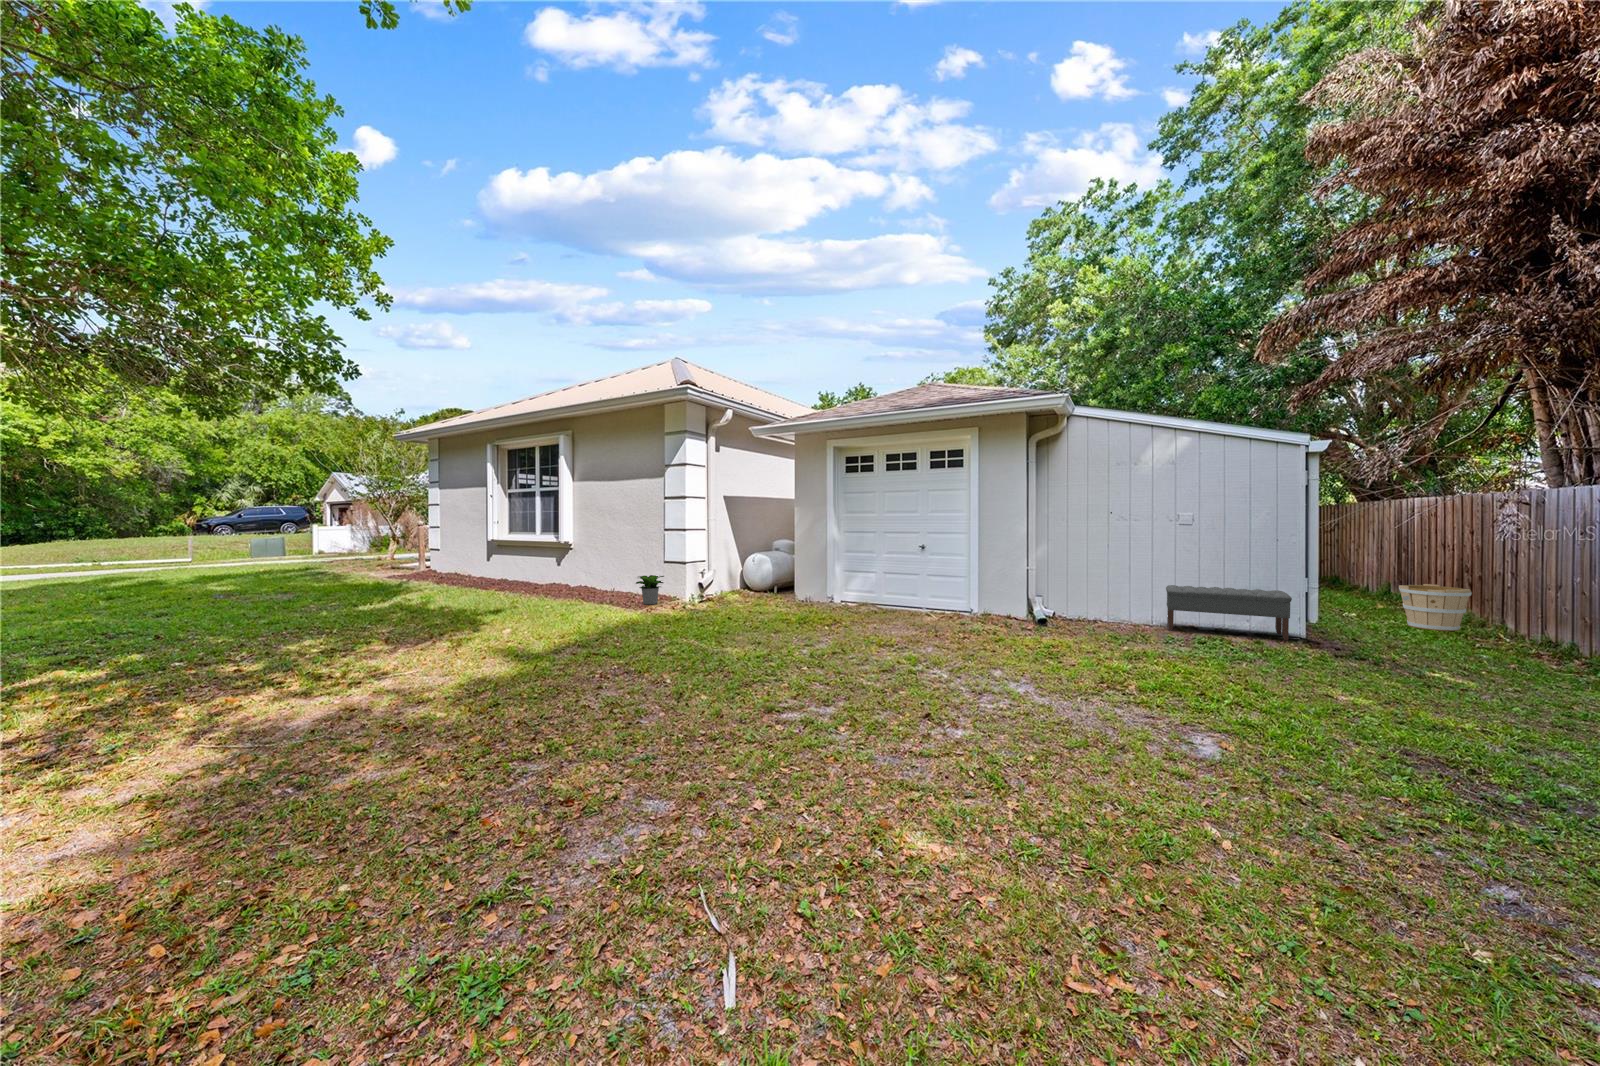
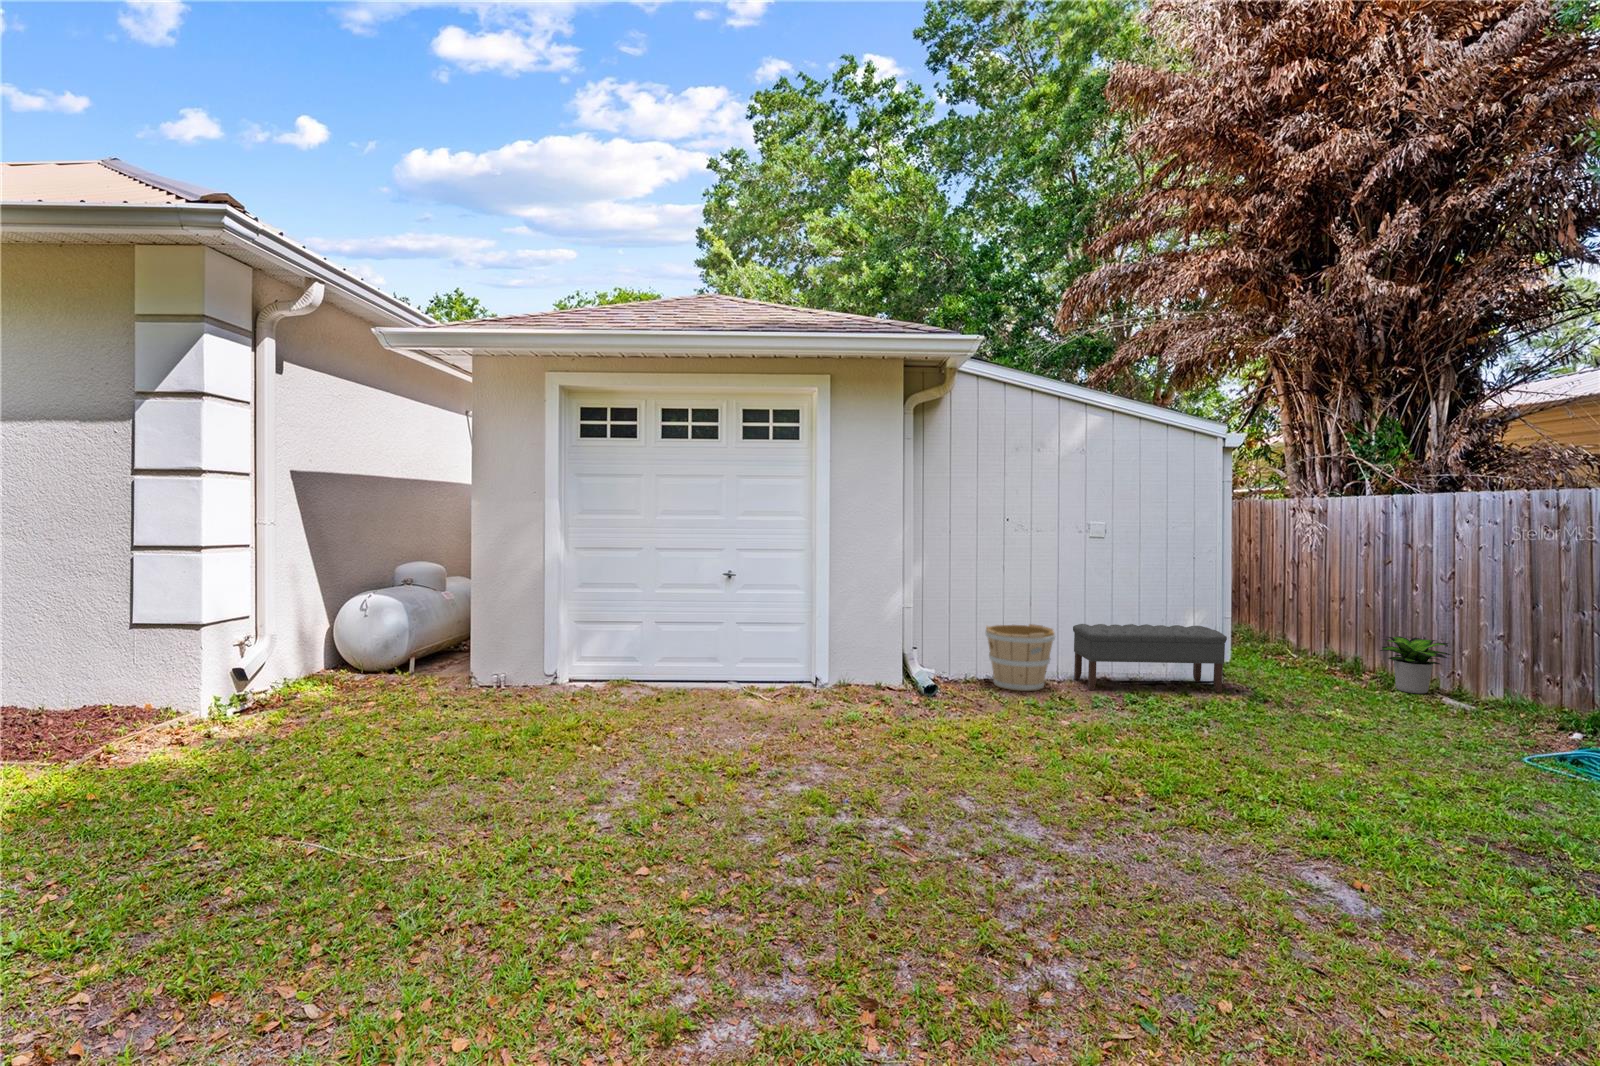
potted plant: present [636,575,664,605] -> present [1380,636,1451,694]
wooden bucket: present [1399,584,1472,631] -> present [985,624,1055,691]

